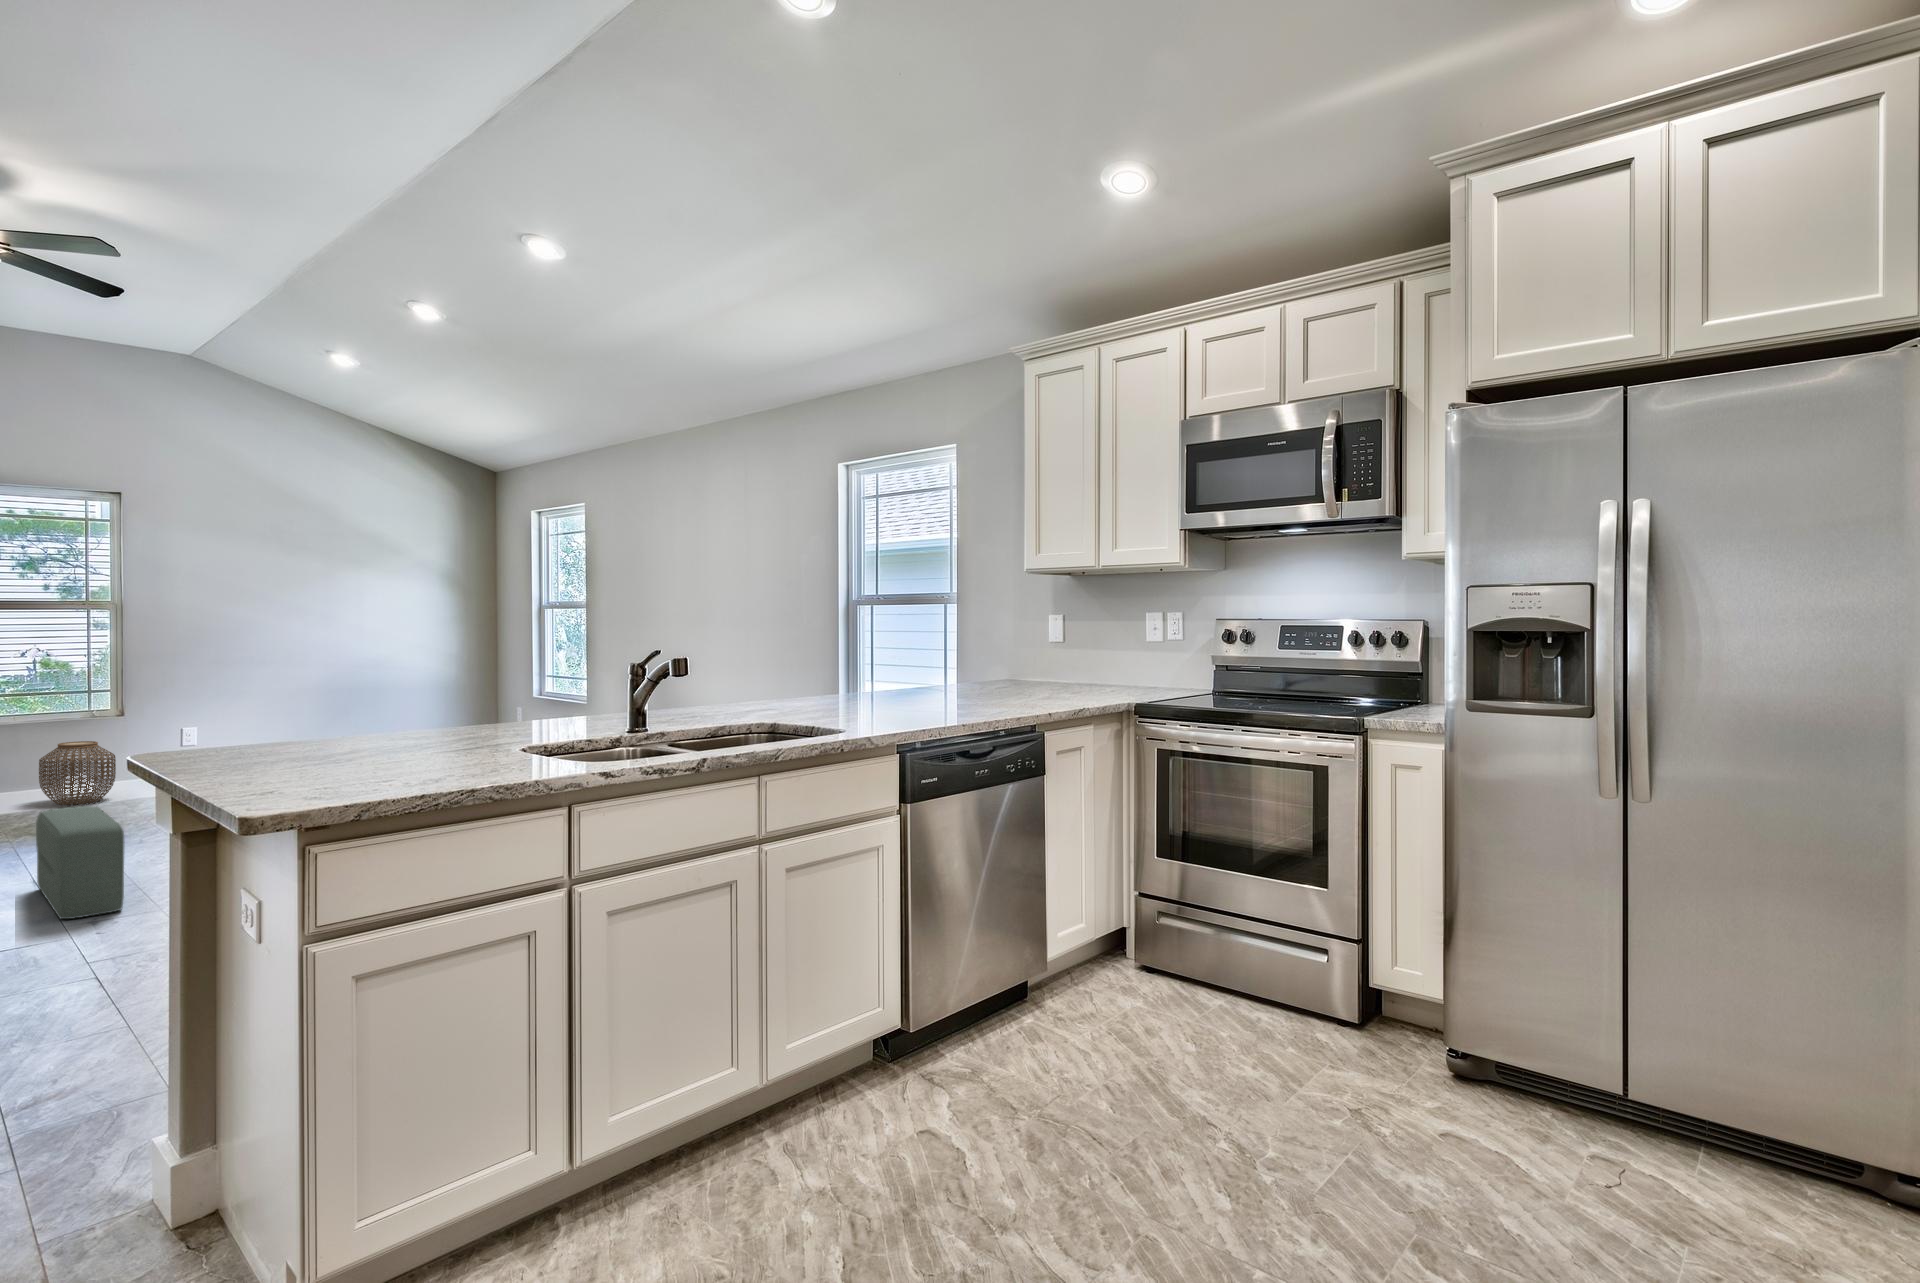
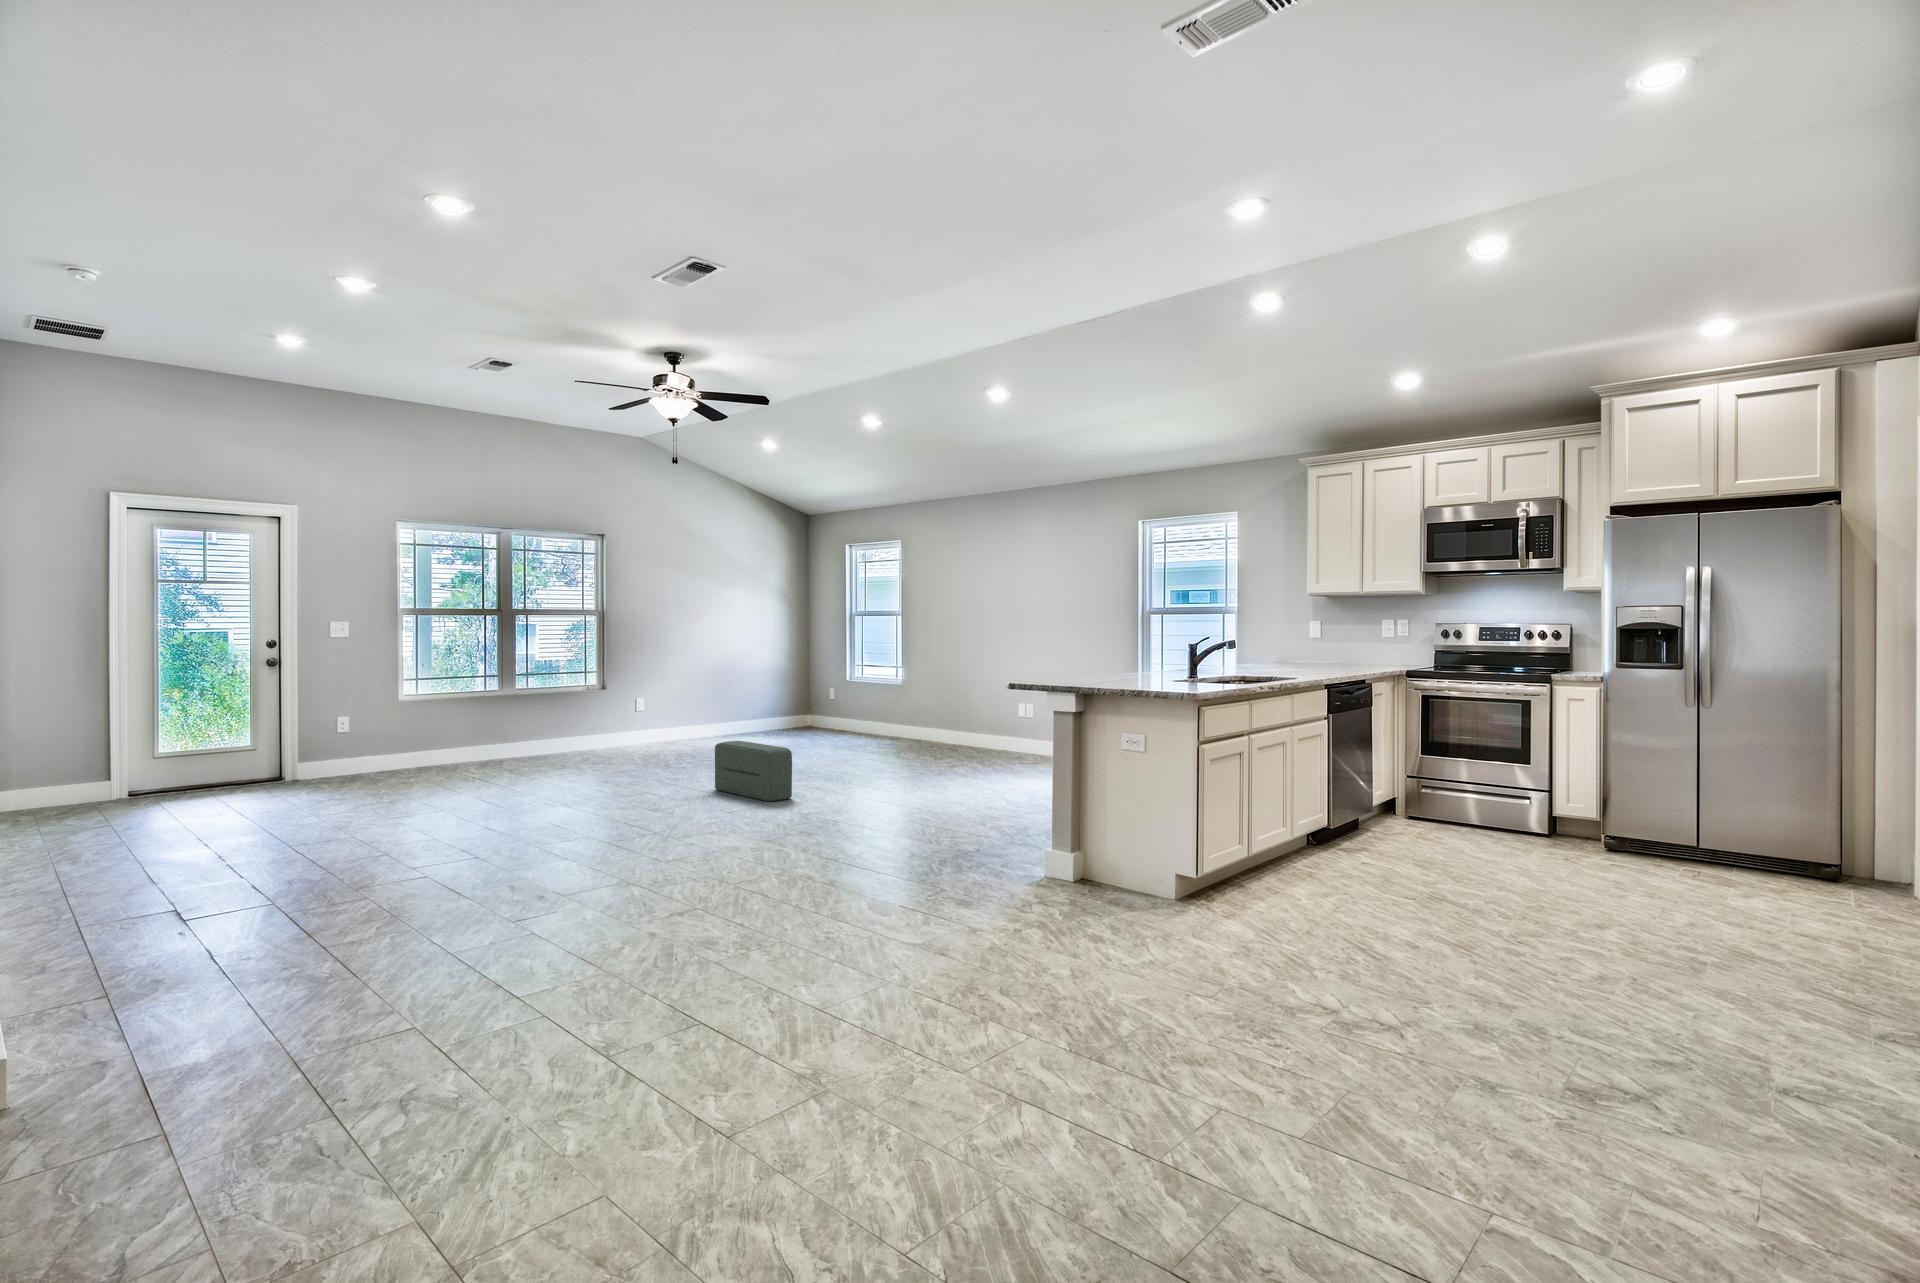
woven basket: present [39,741,116,805] -> none [587,710,628,753]

